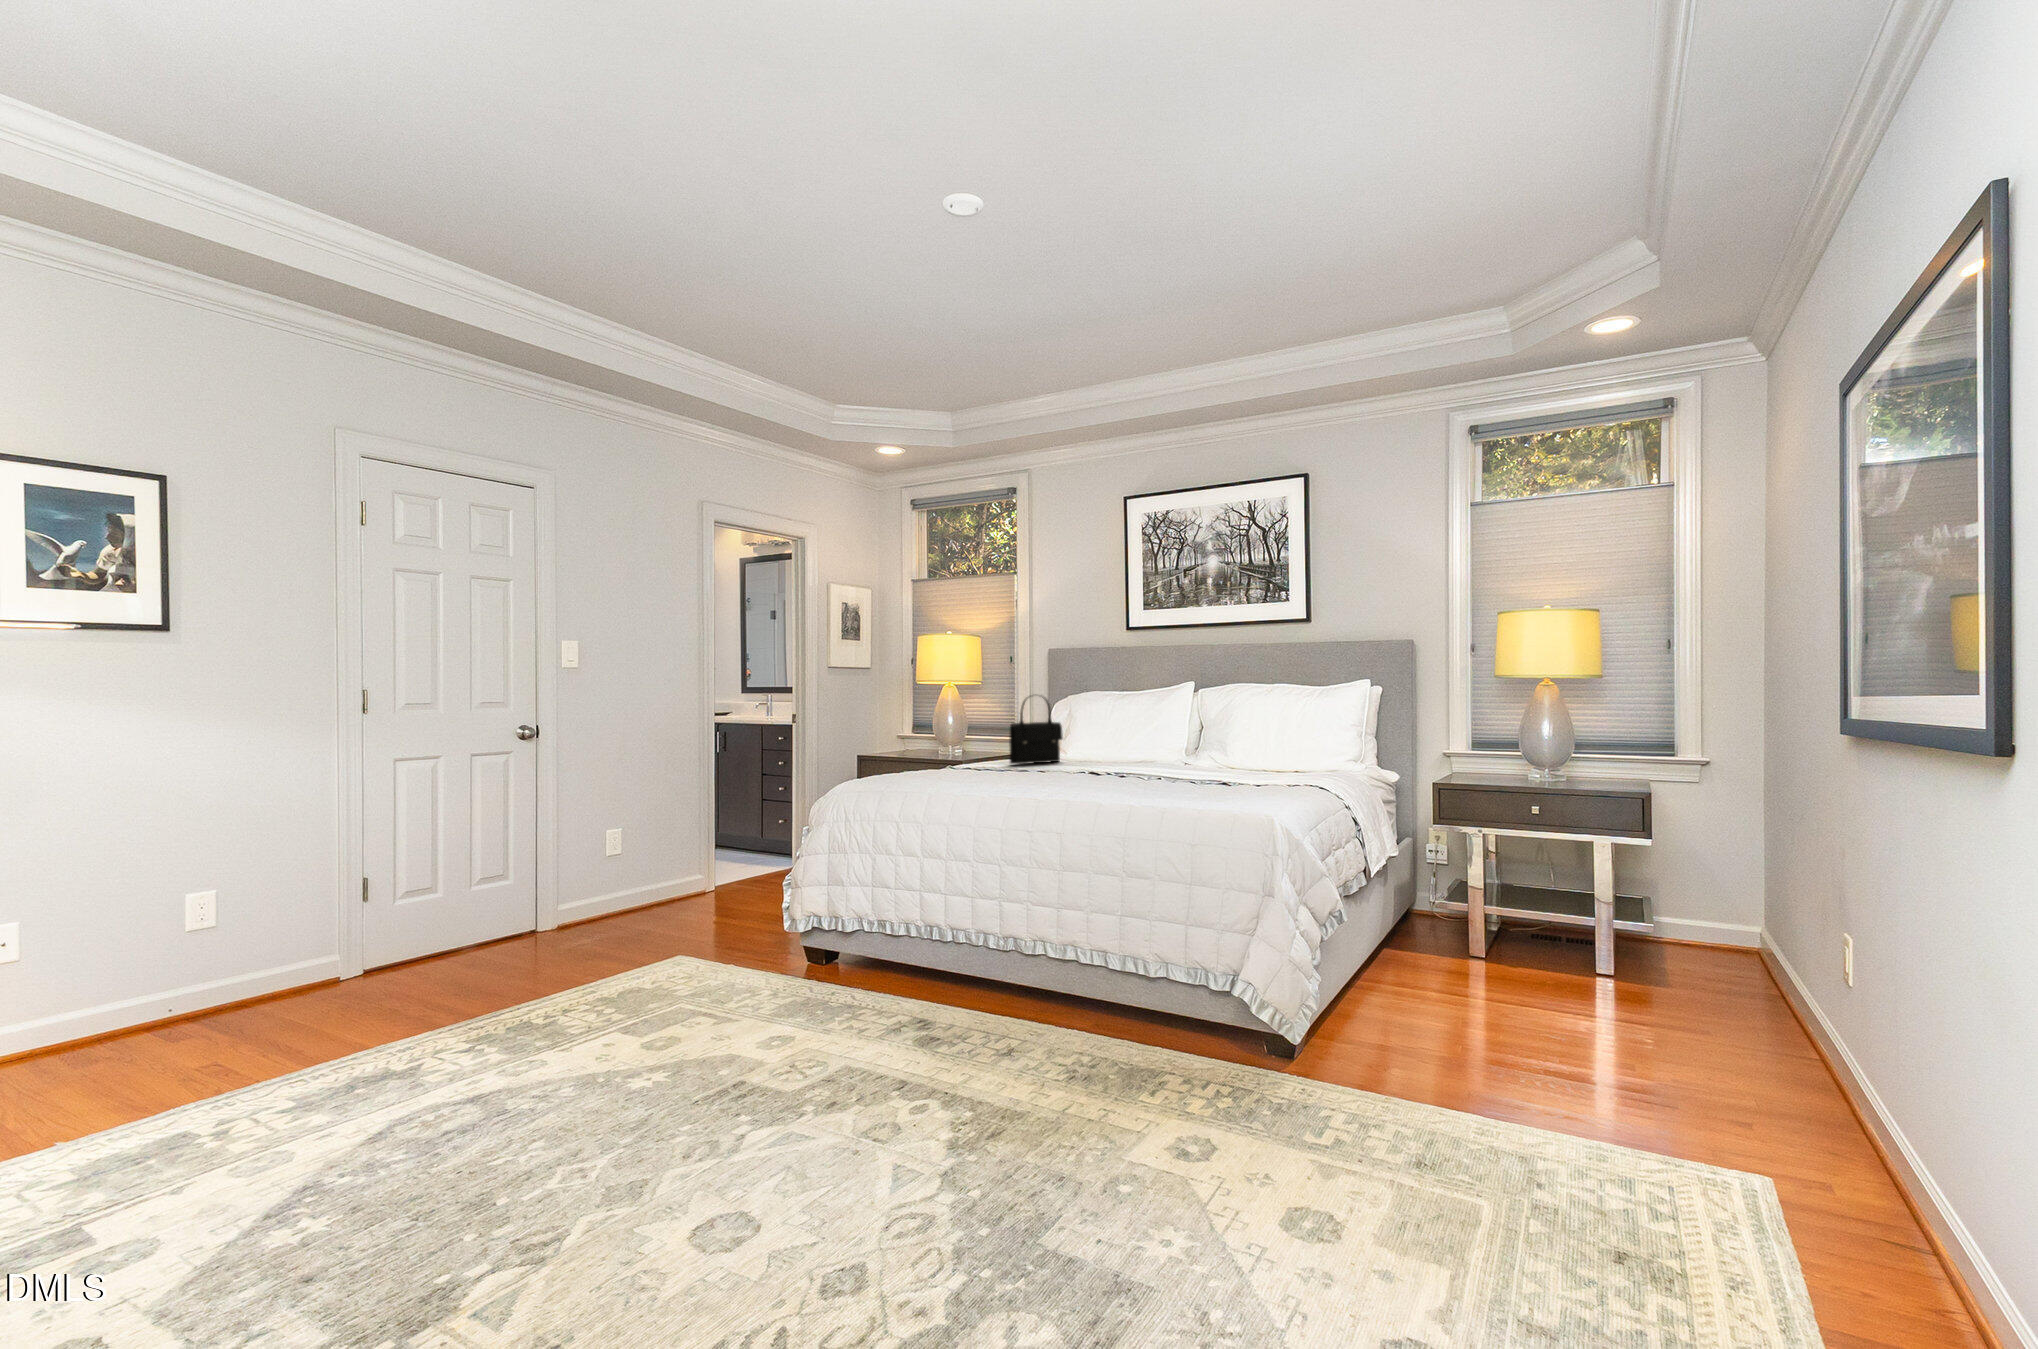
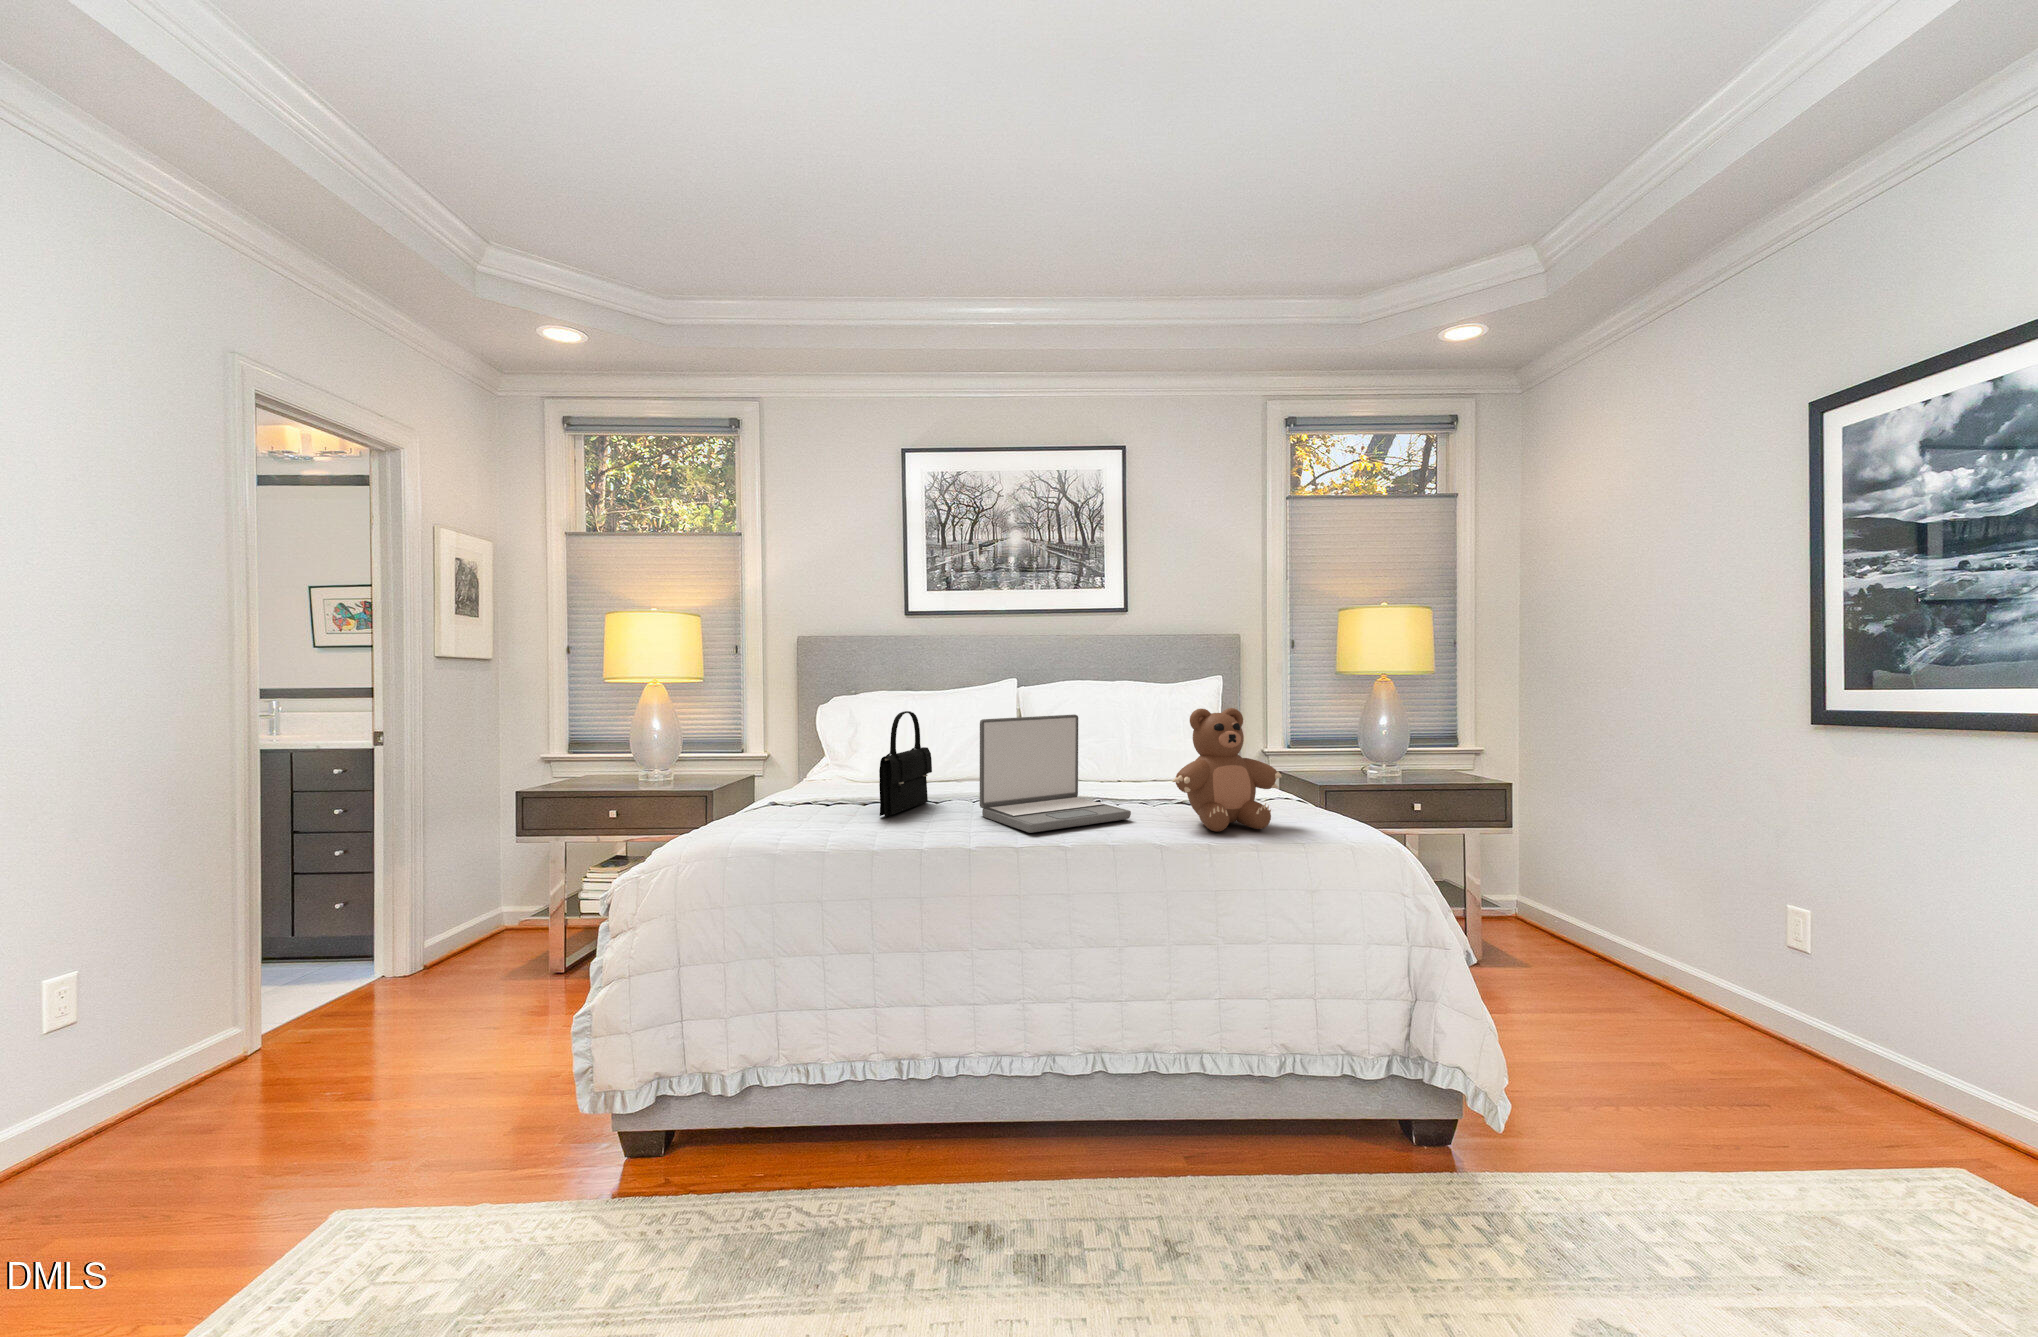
teddy bear: none [1178,691,1271,783] -> present [1173,708,1282,832]
laptop: none [1073,699,1165,774] -> present [980,715,1131,833]

